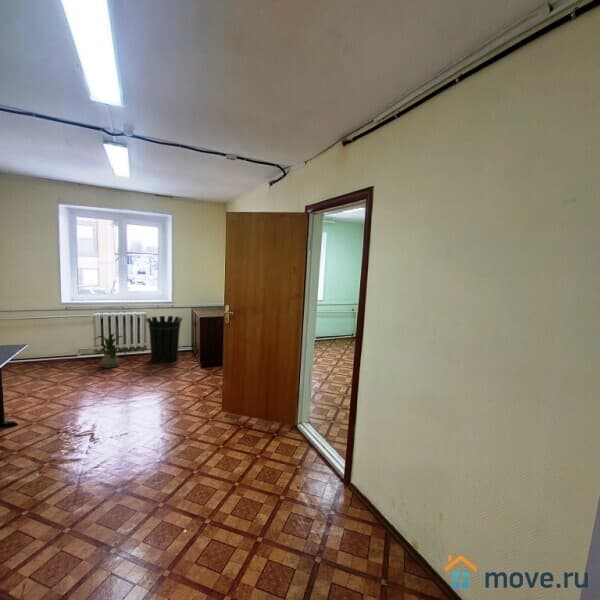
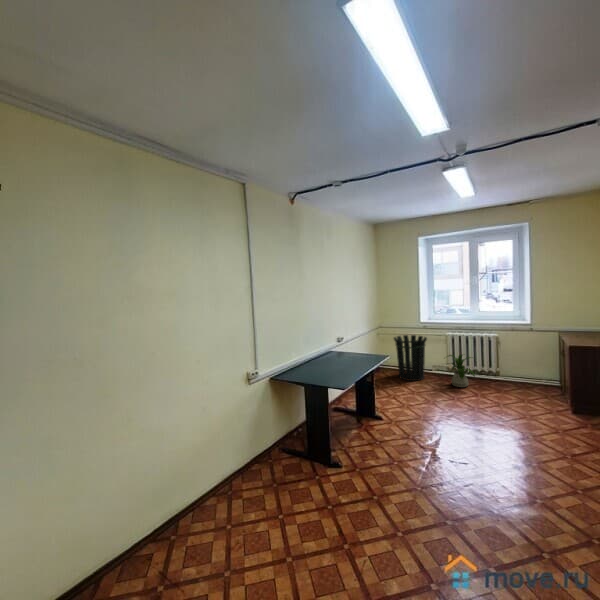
waste bin: present [147,316,182,363] -> present [394,335,427,381]

